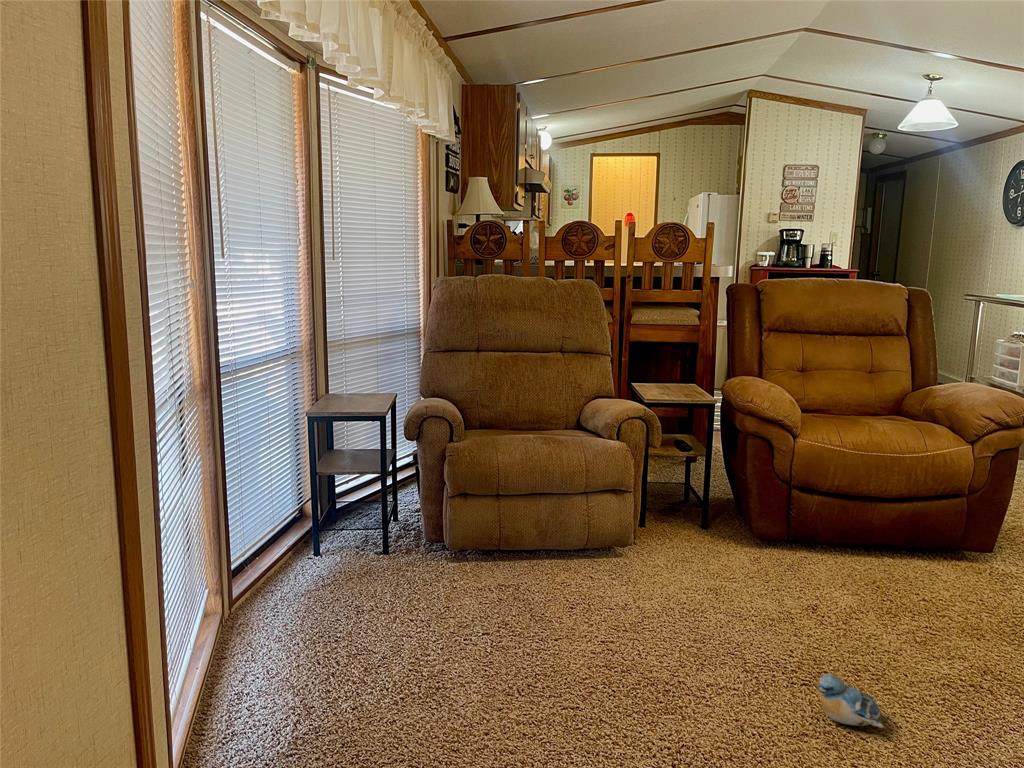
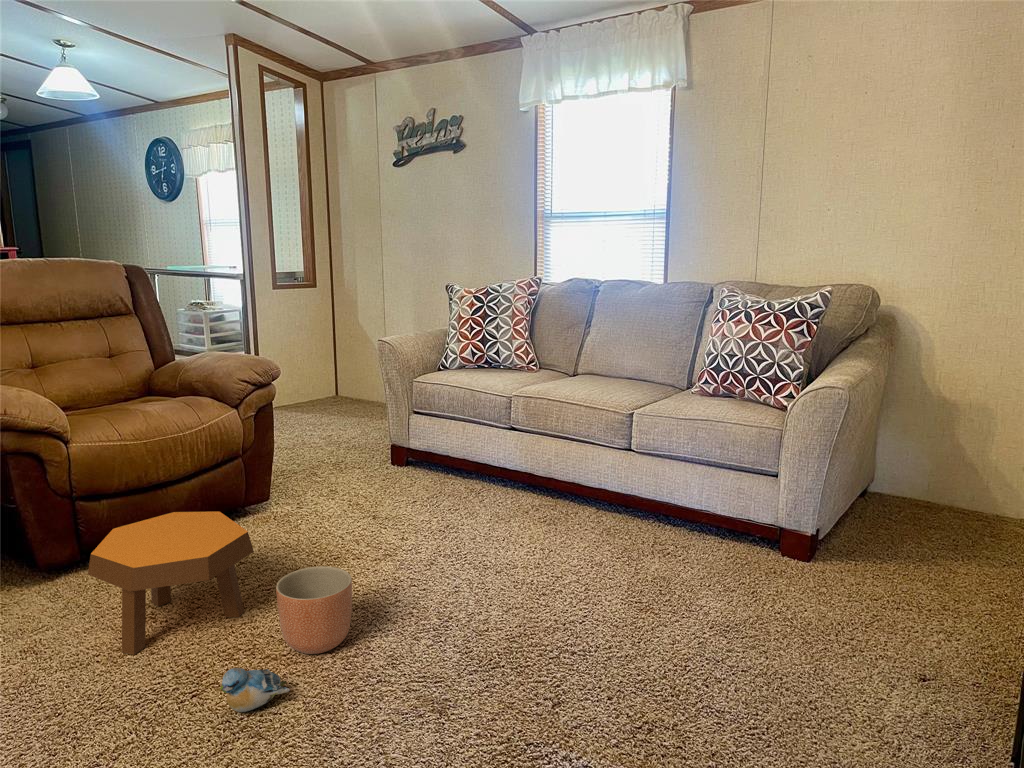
footstool: none [767,518,916,645] -> present [88,512,254,655]
planter: none [911,621,1007,722] -> present [276,566,352,654]

